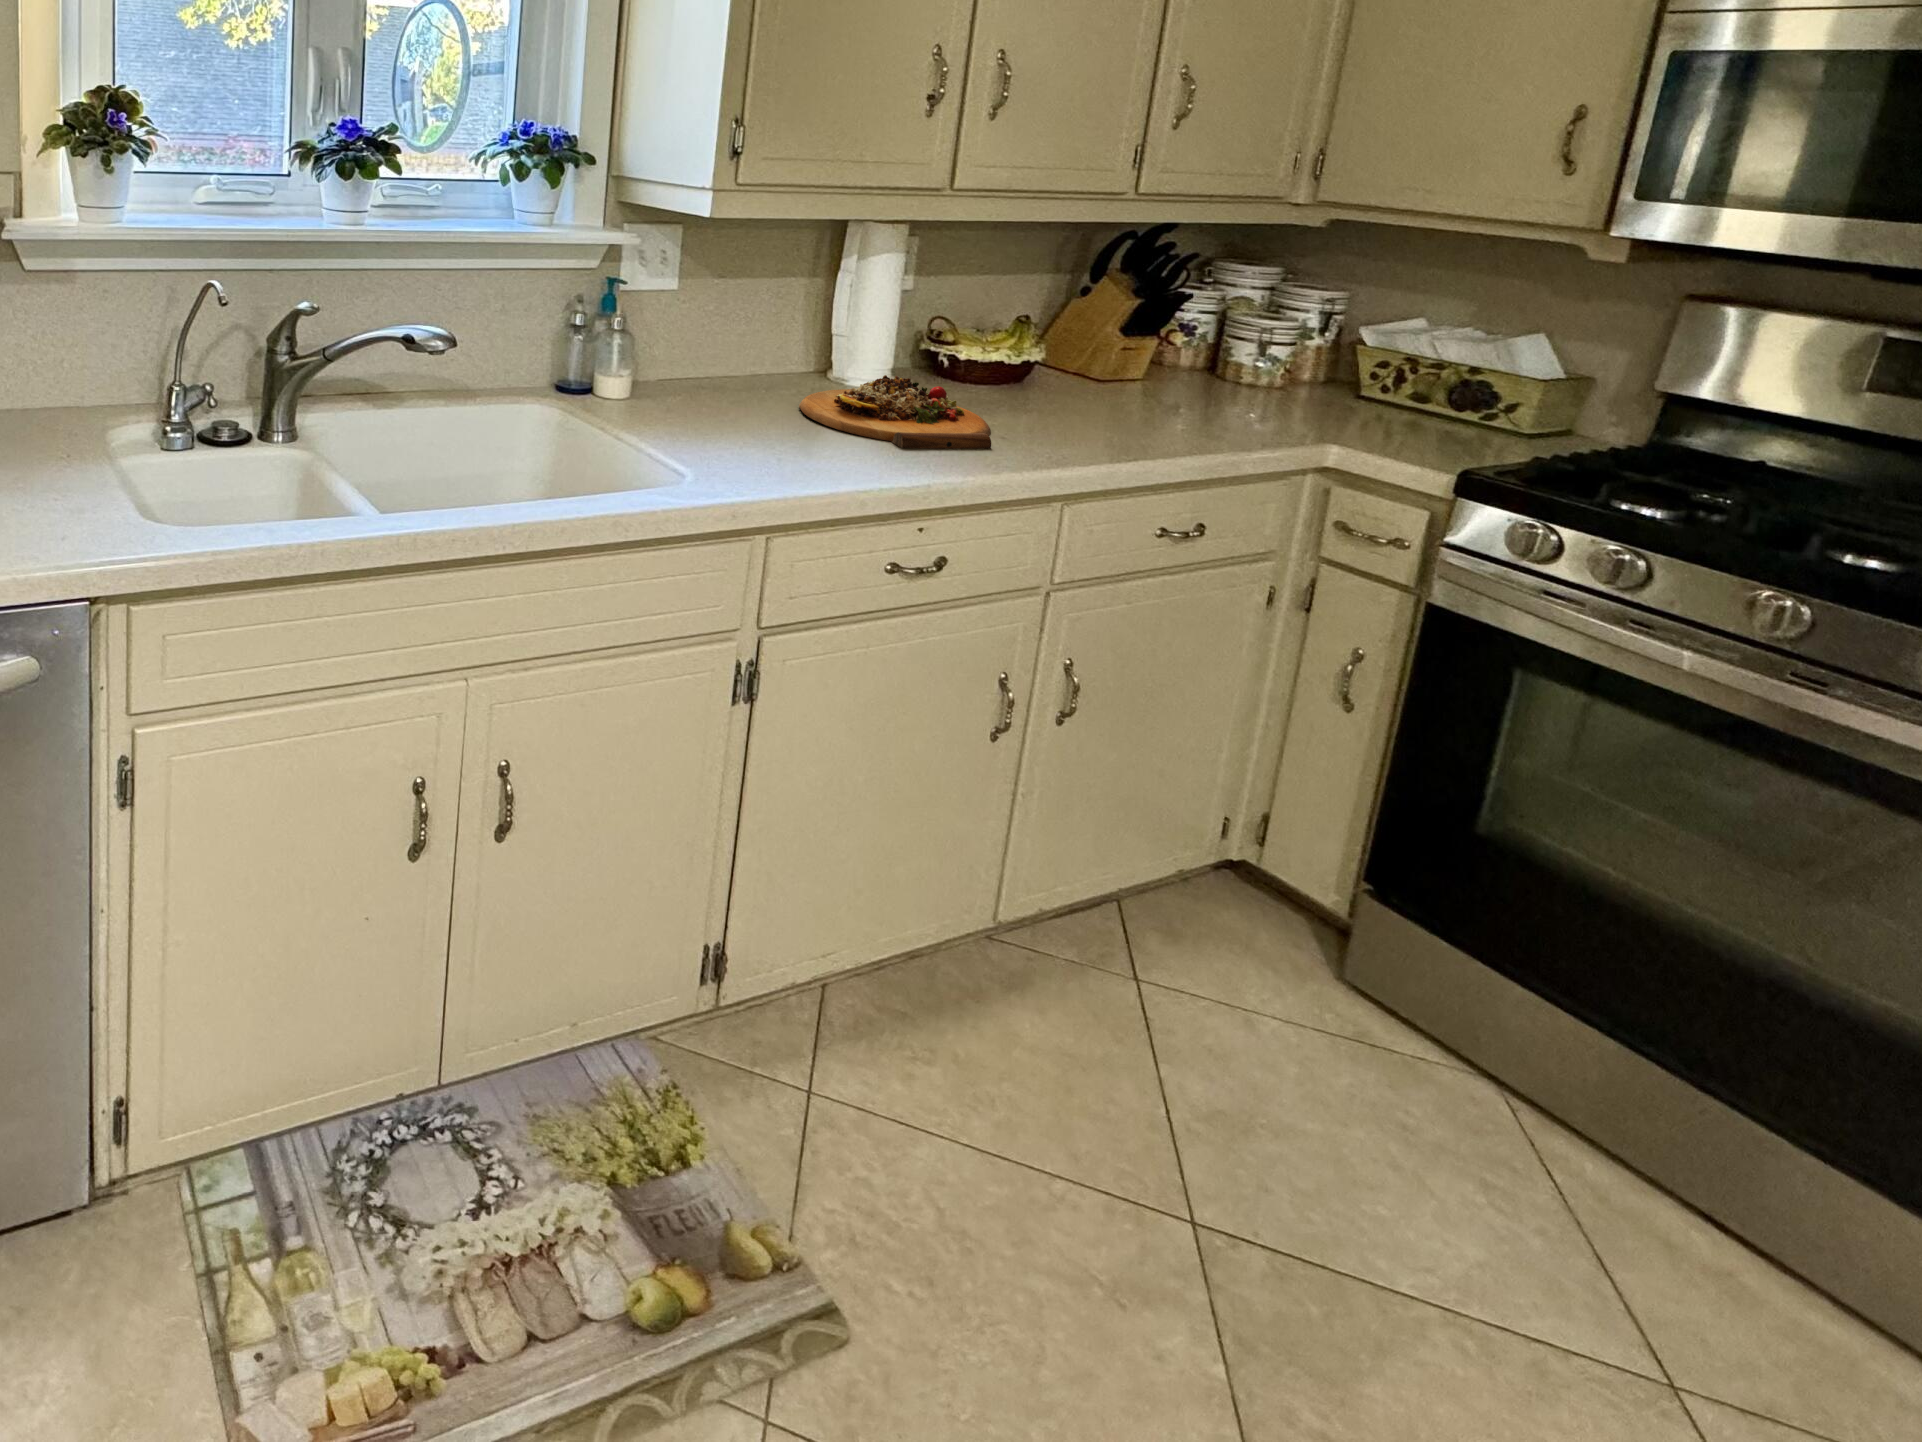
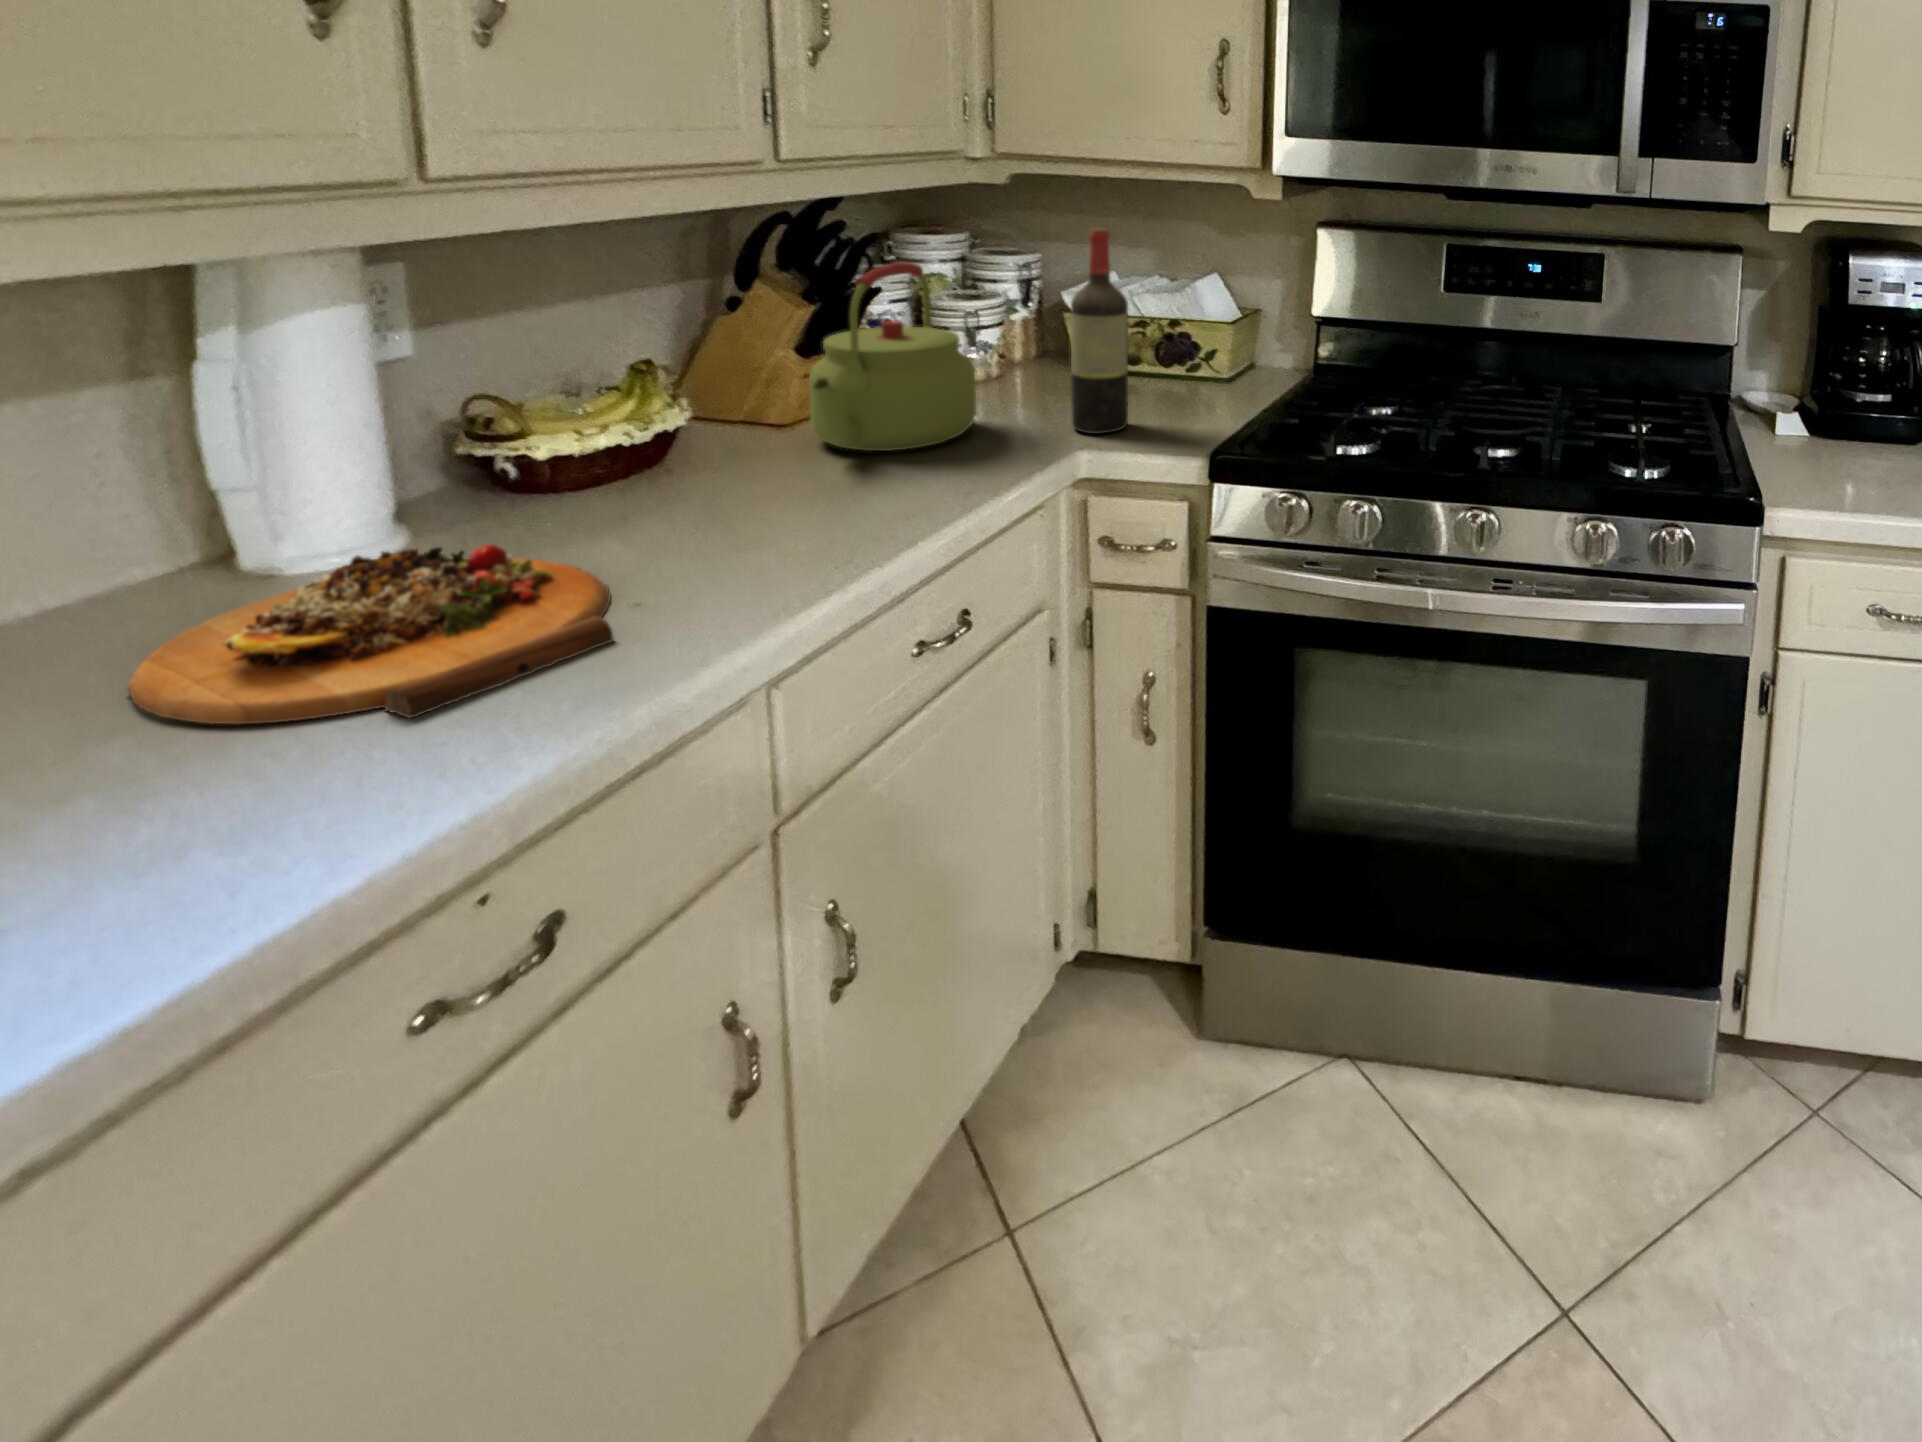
wine bottle: none [1332,267,1410,441] -> present [1071,228,1128,434]
kettle: none [1121,275,1256,414] -> present [809,262,976,451]

